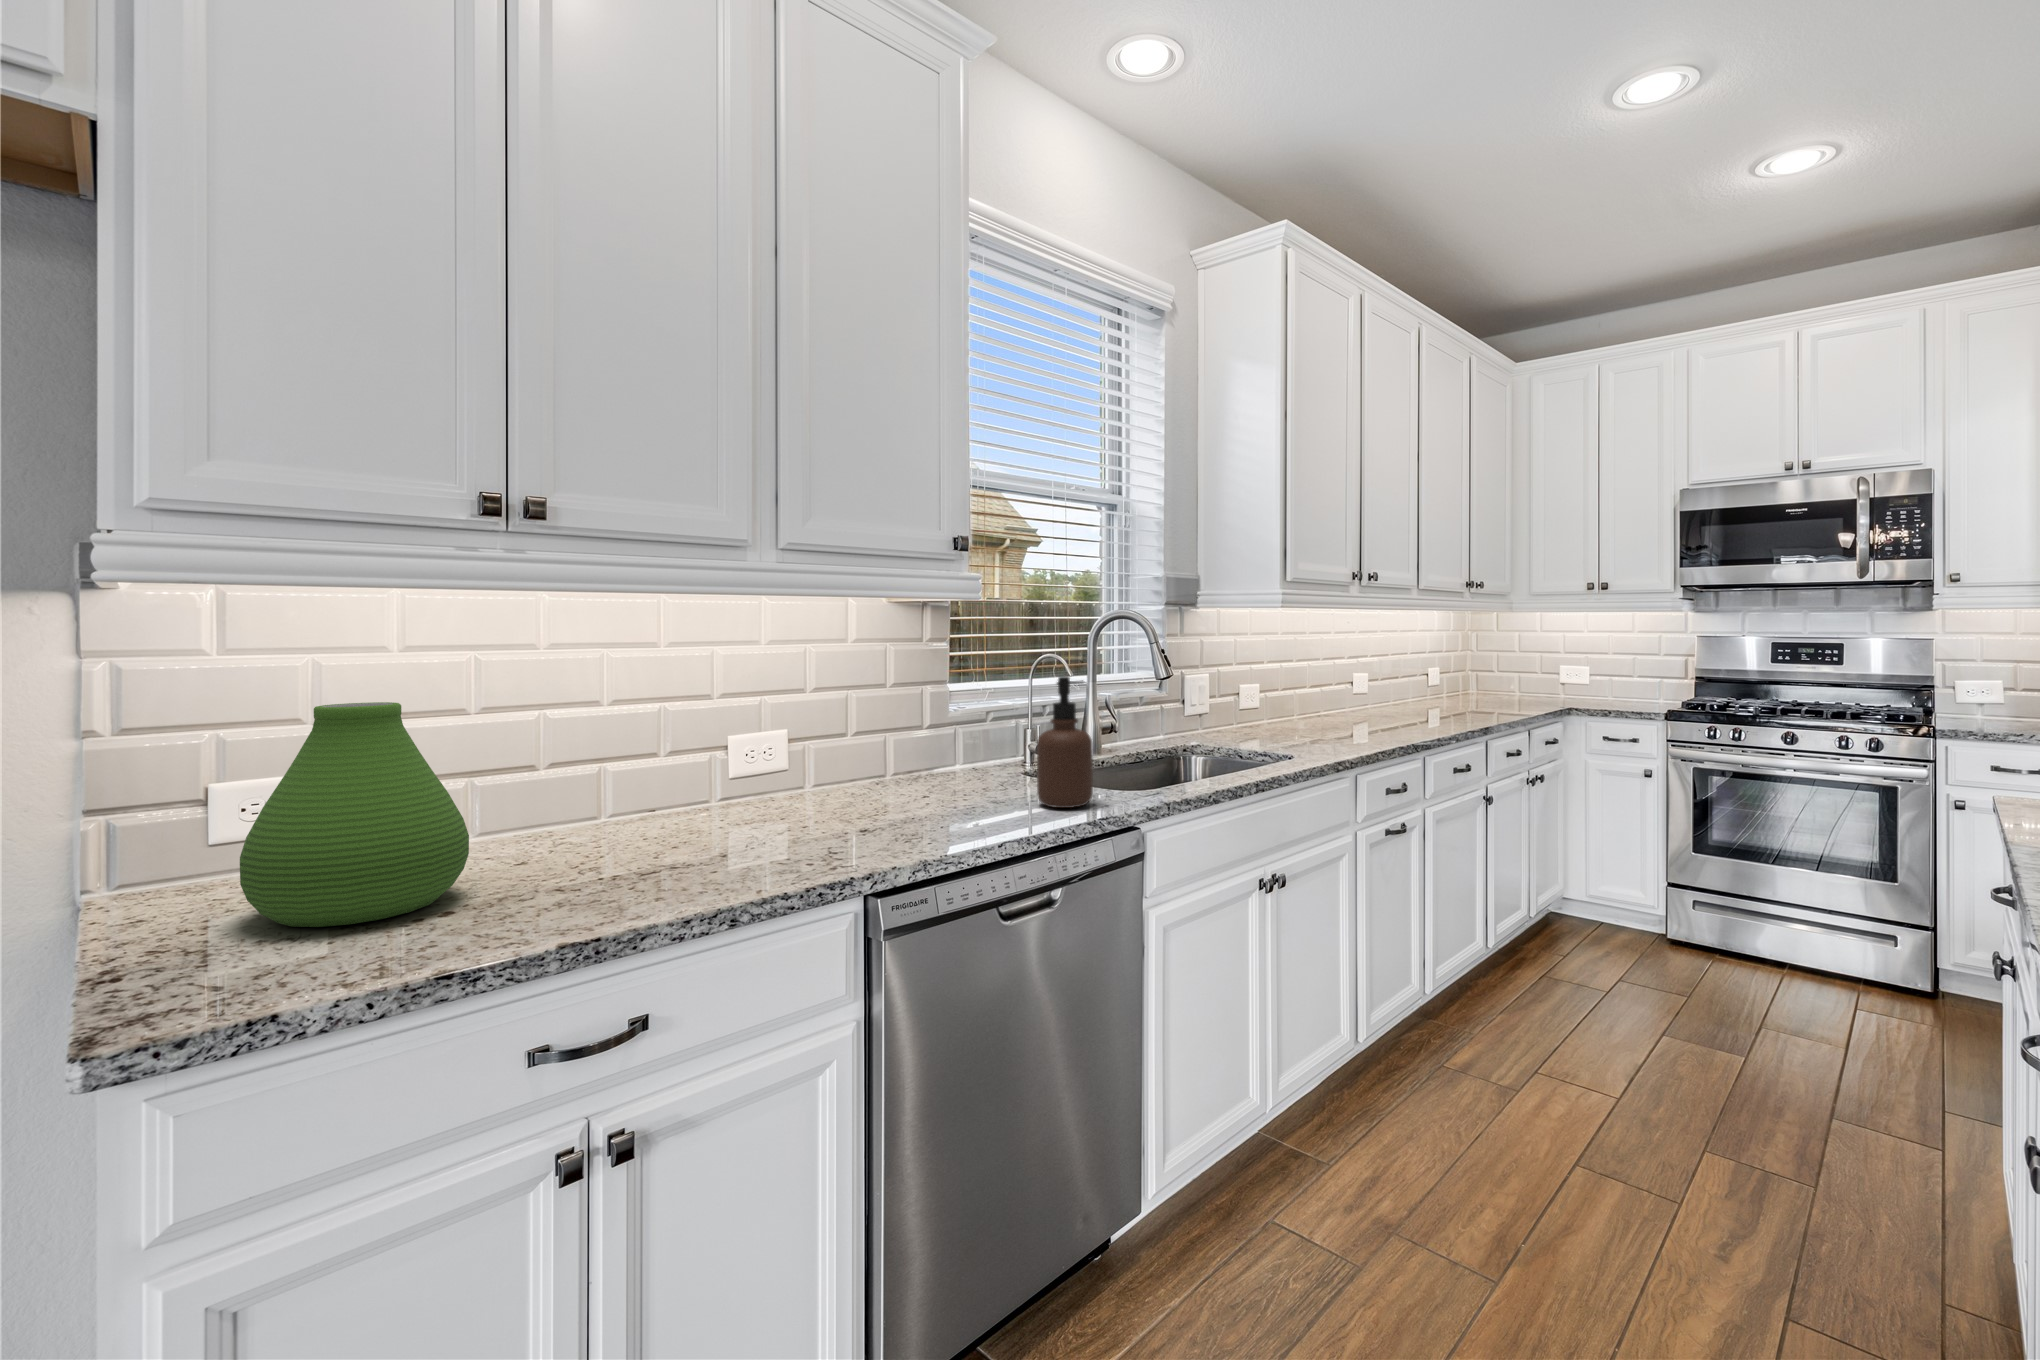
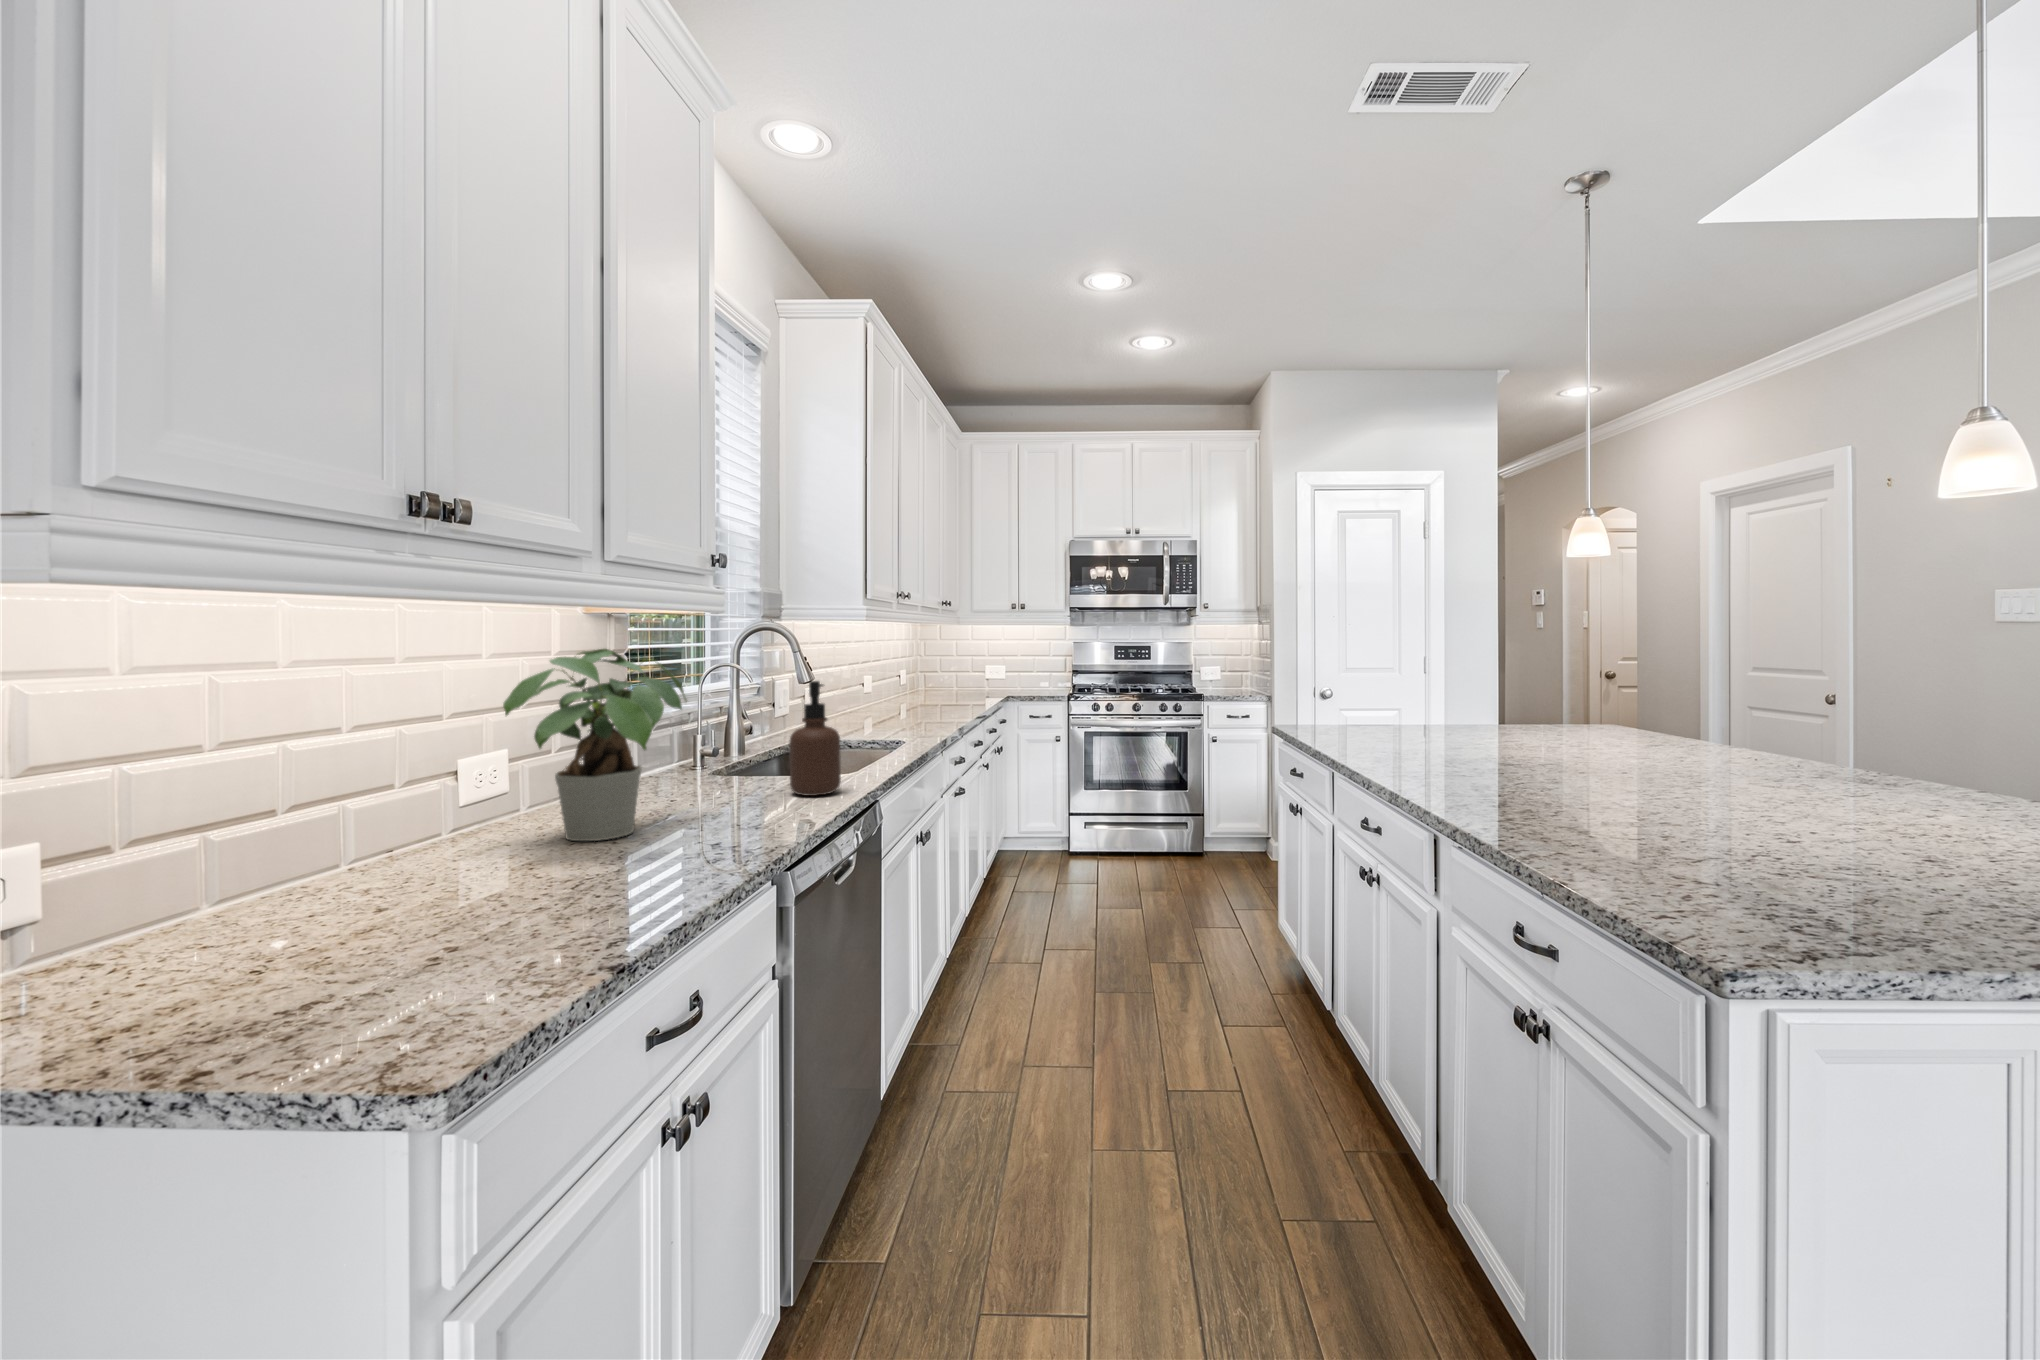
potted plant: none [701,637,905,825] -> present [503,649,687,841]
vase: present [240,702,469,927] -> none [169,732,461,1013]

